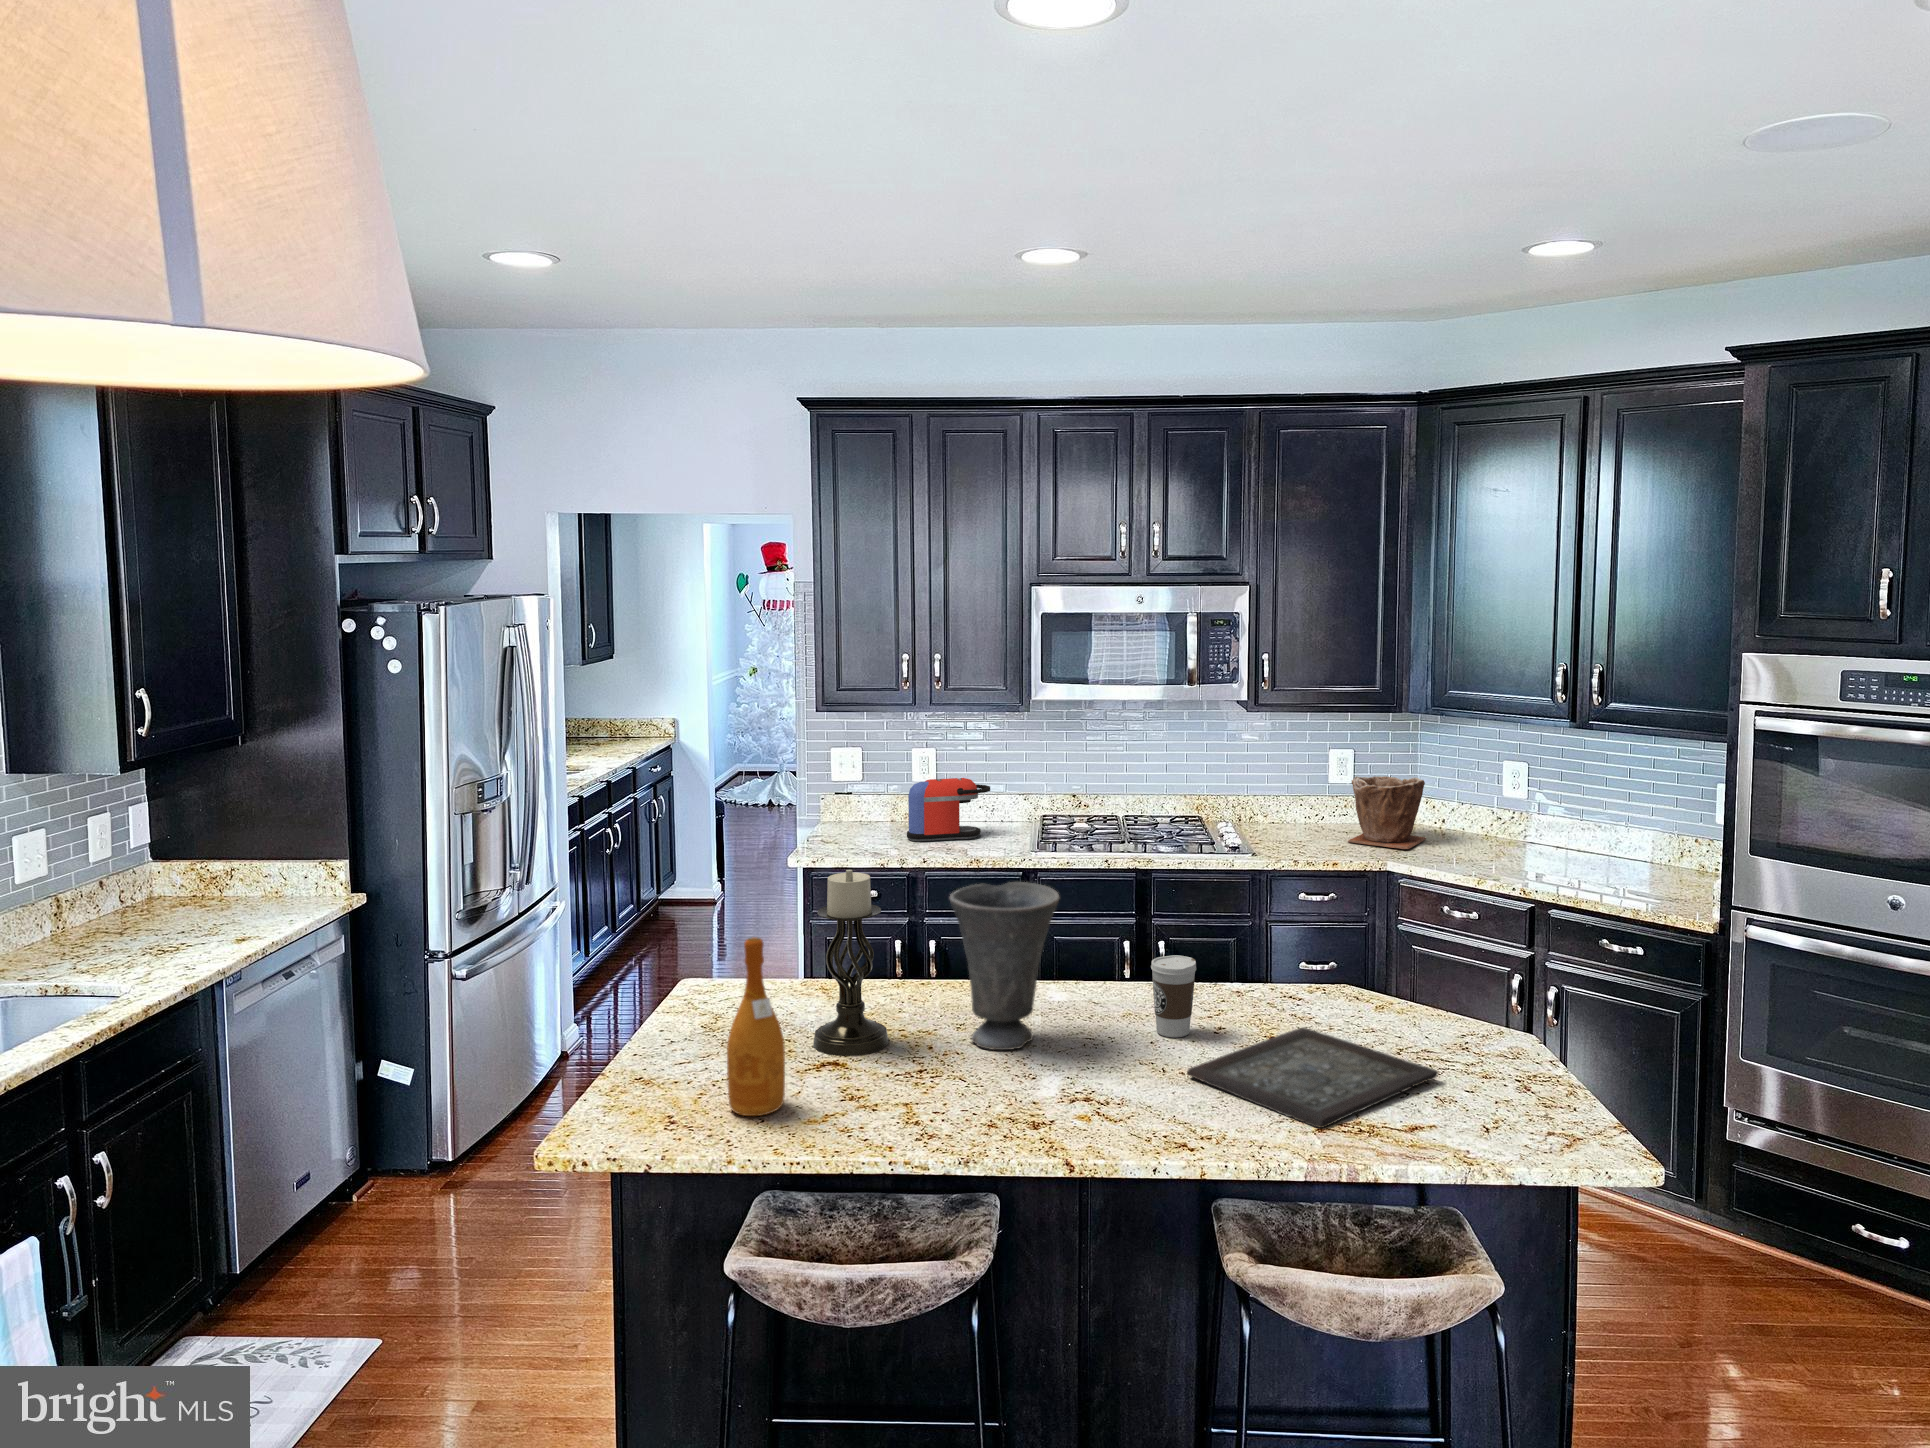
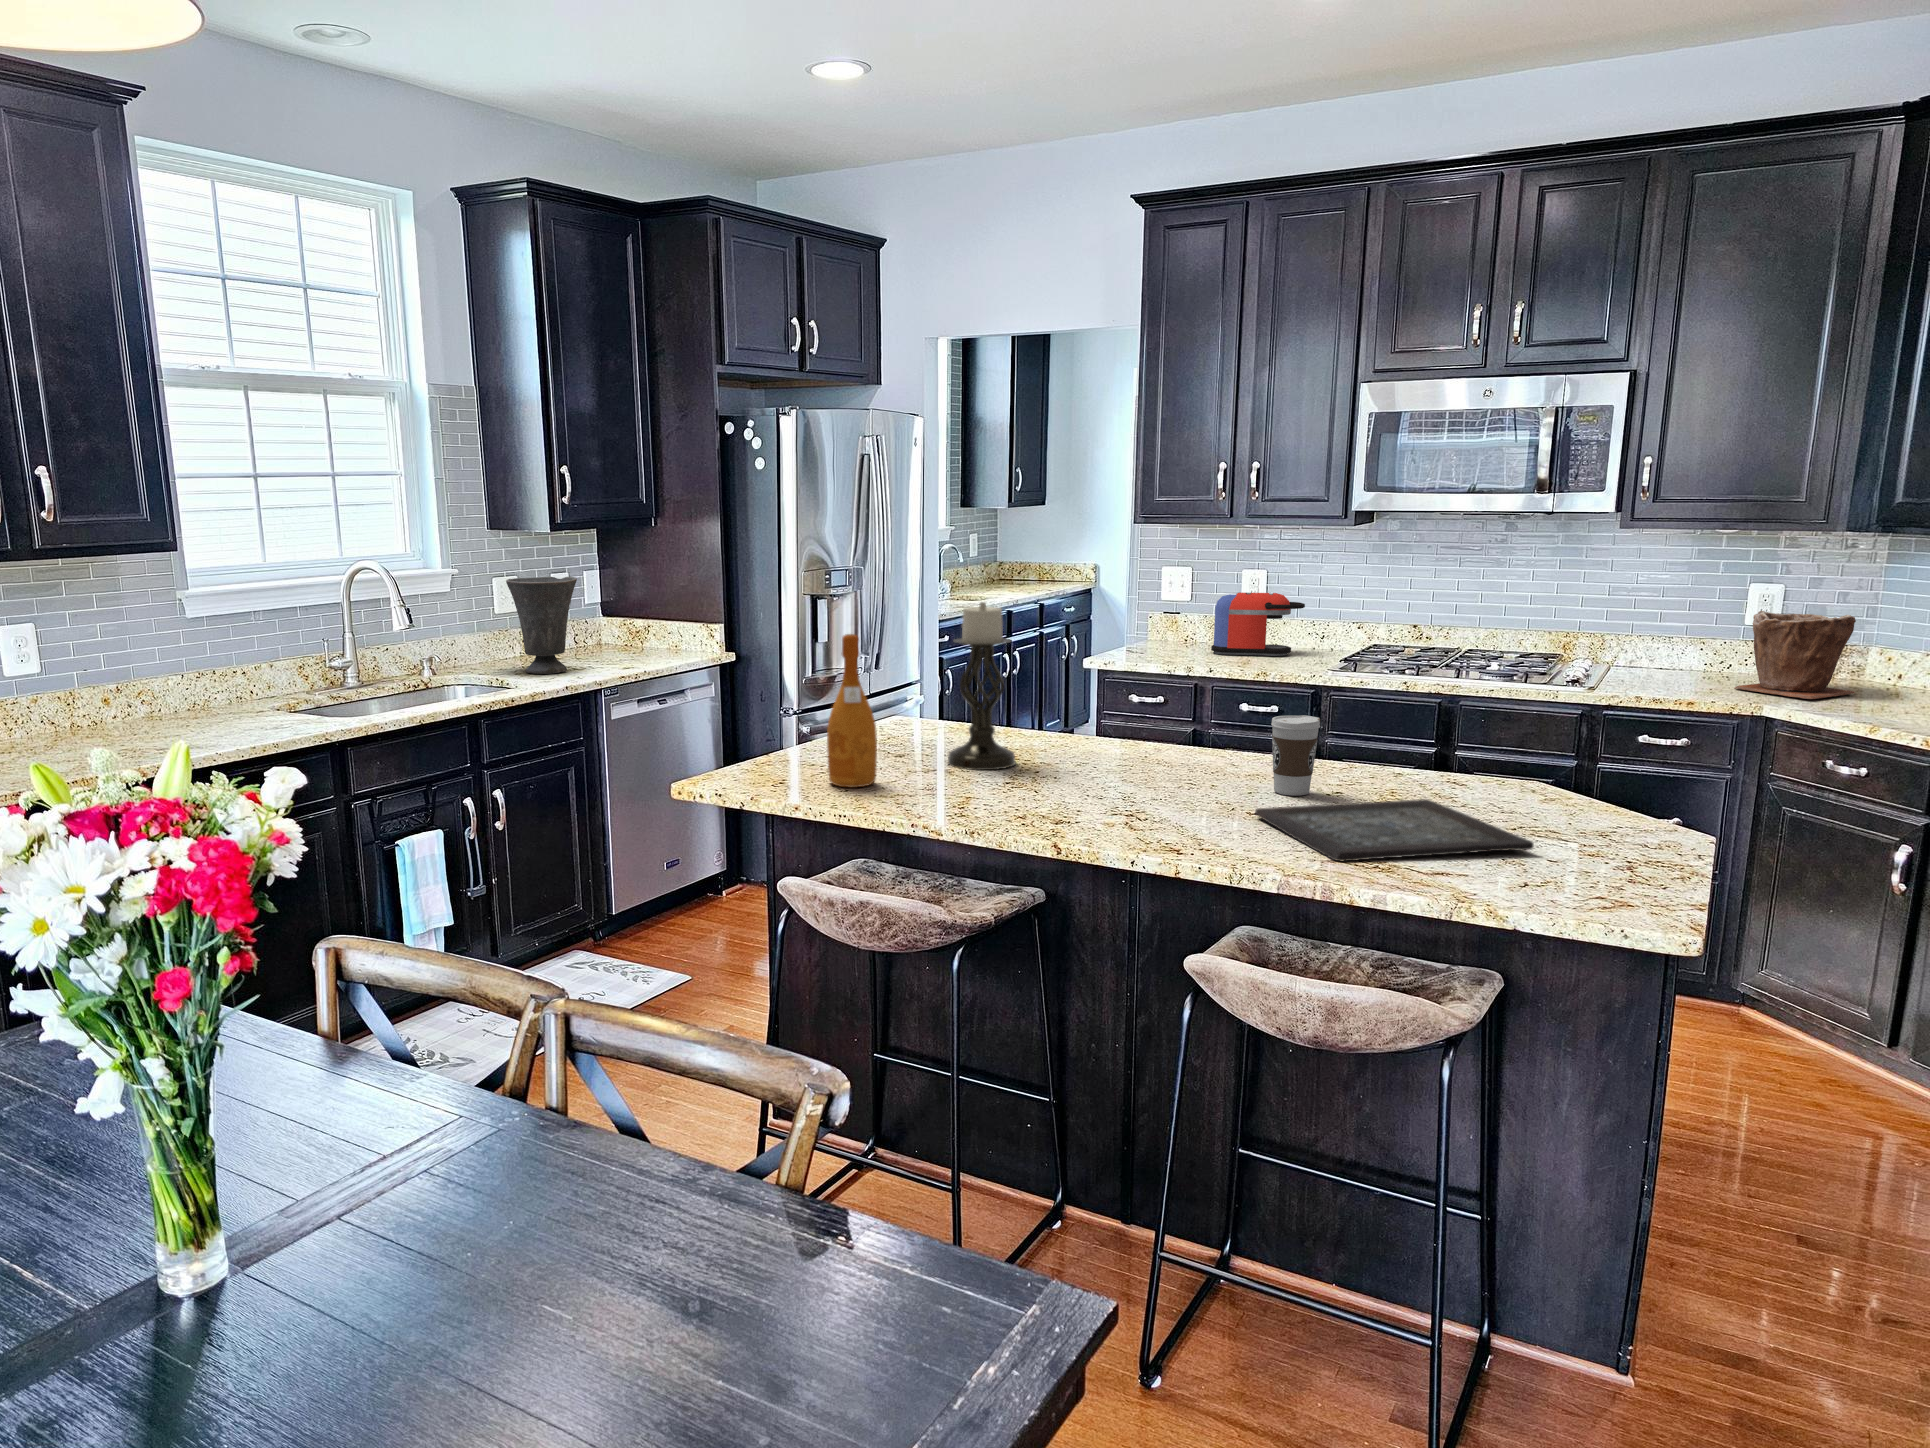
vase: present [949,882,1060,1050] -> present [506,577,577,674]

